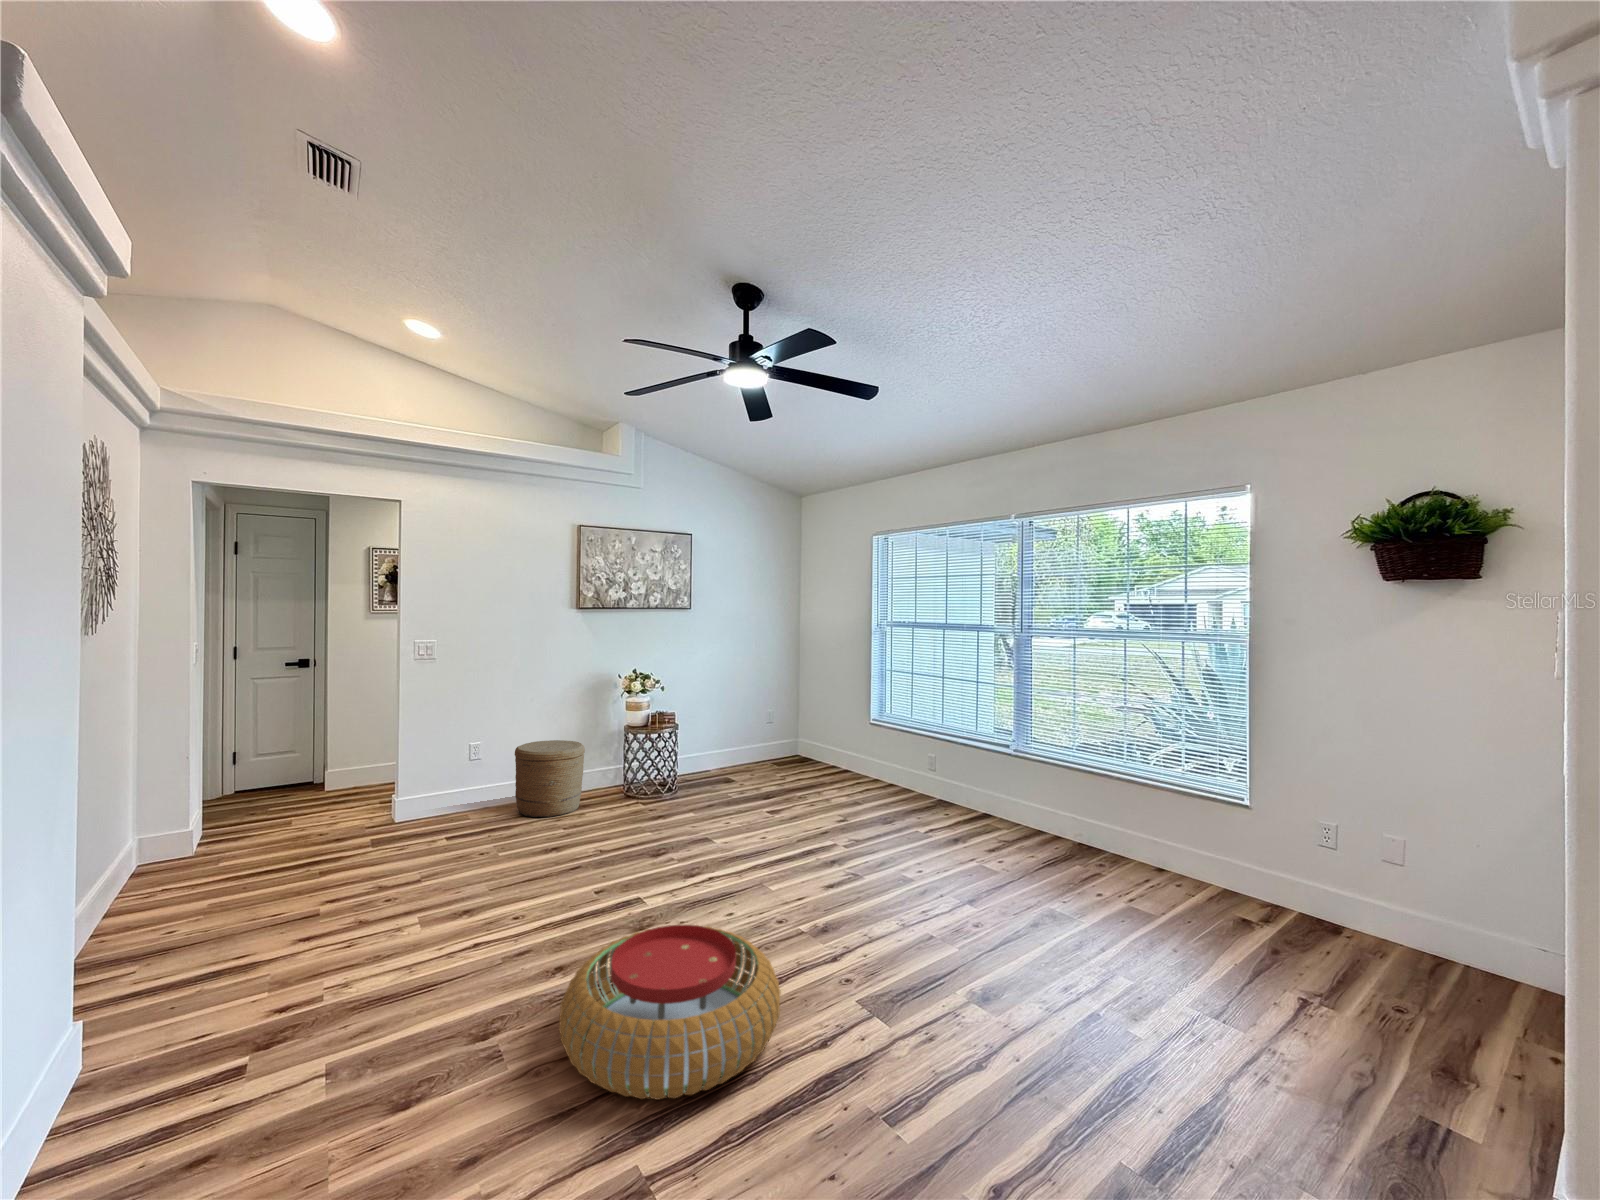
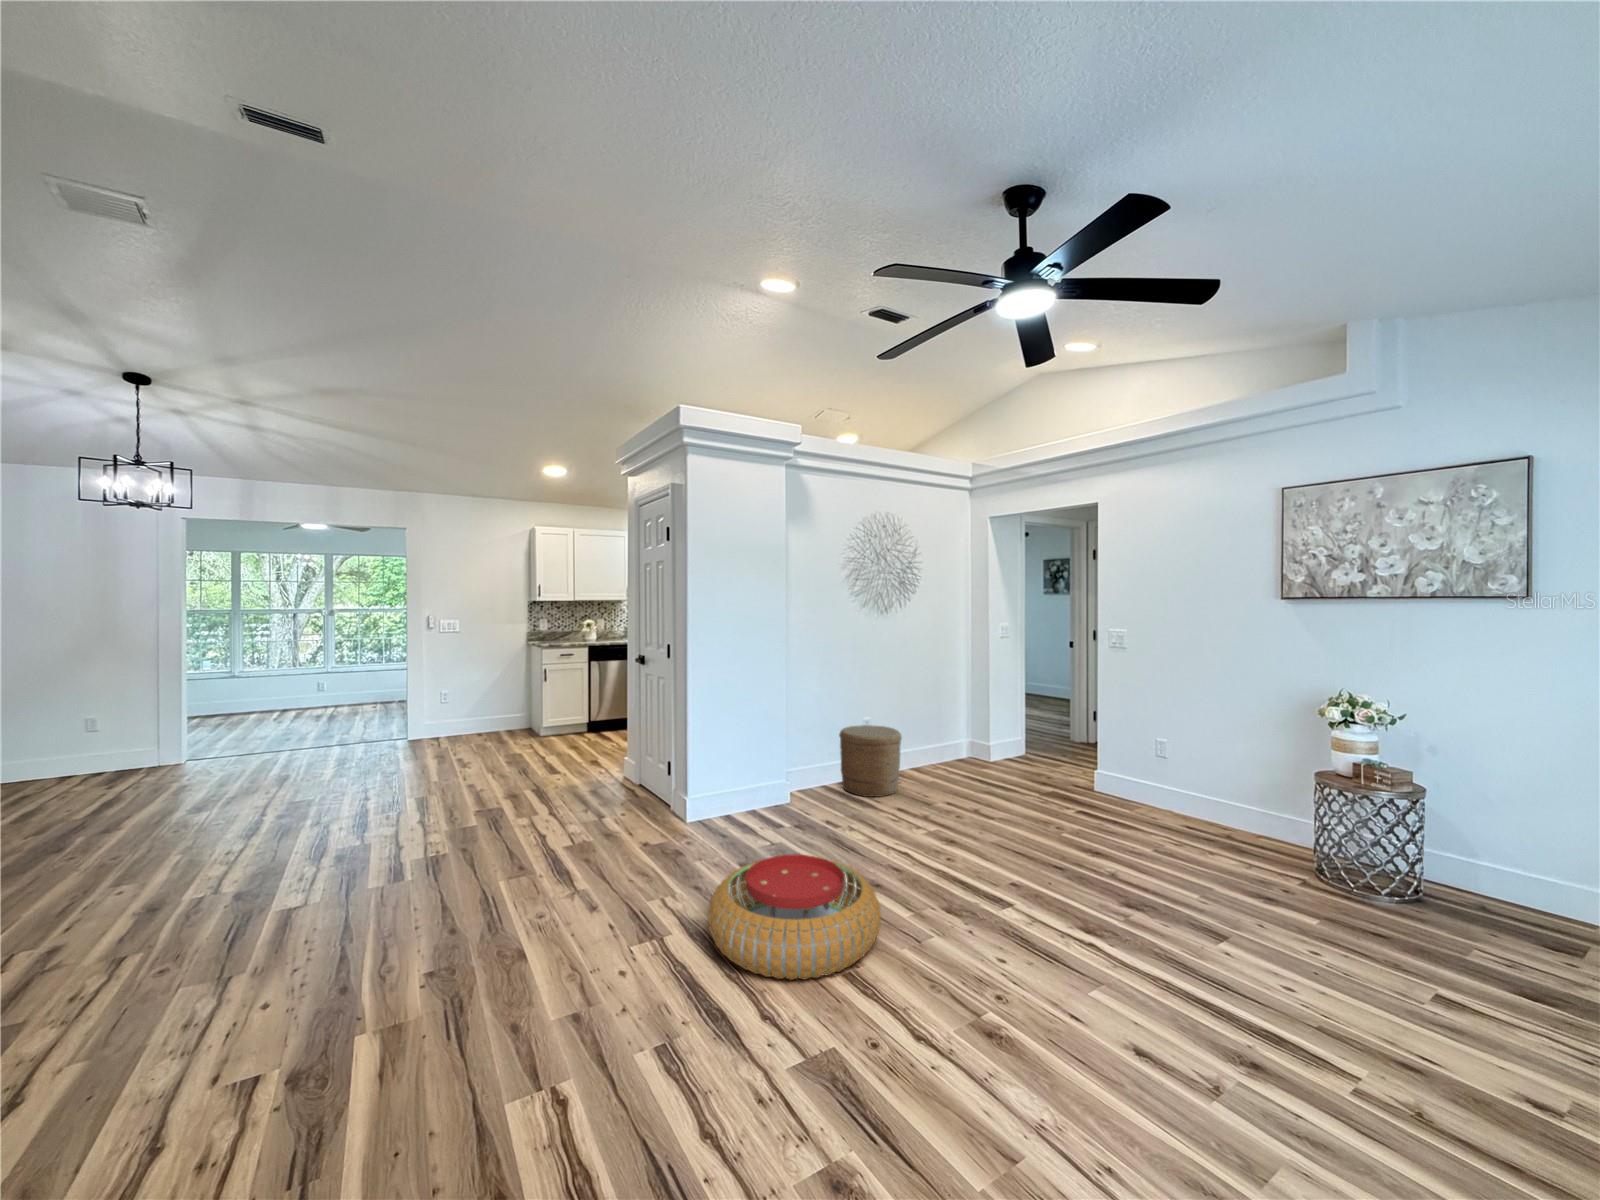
woven basket: present [515,740,585,817] -> present [839,725,902,797]

